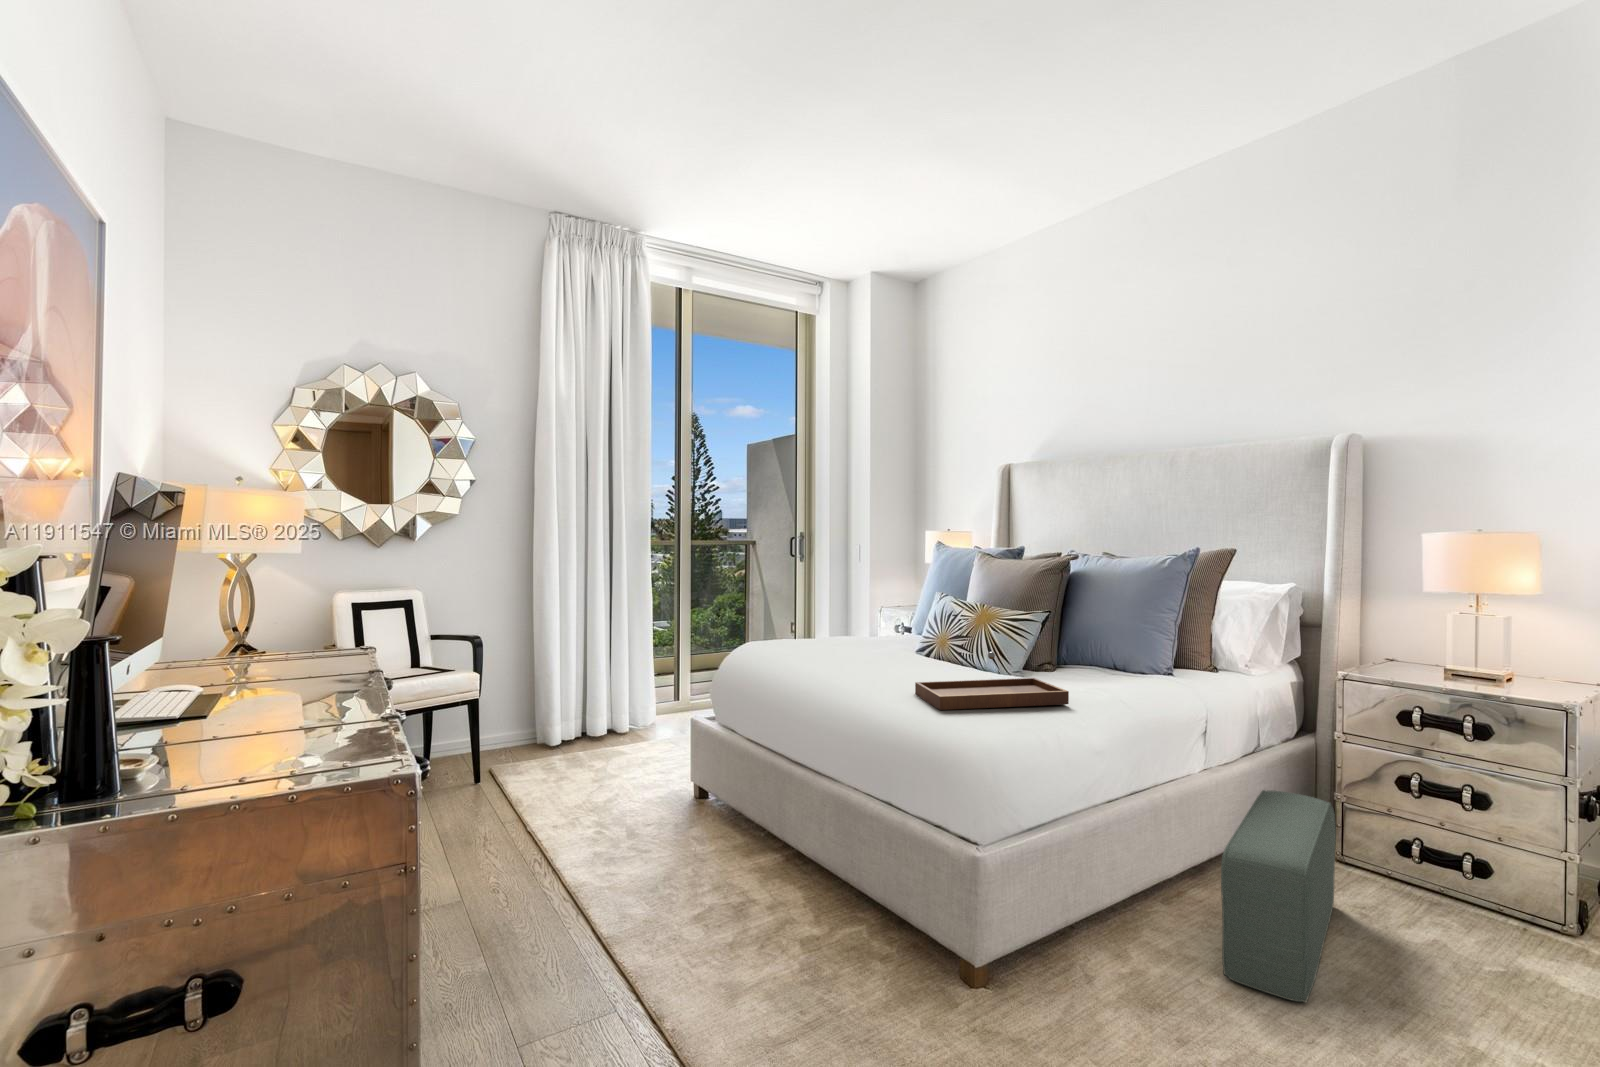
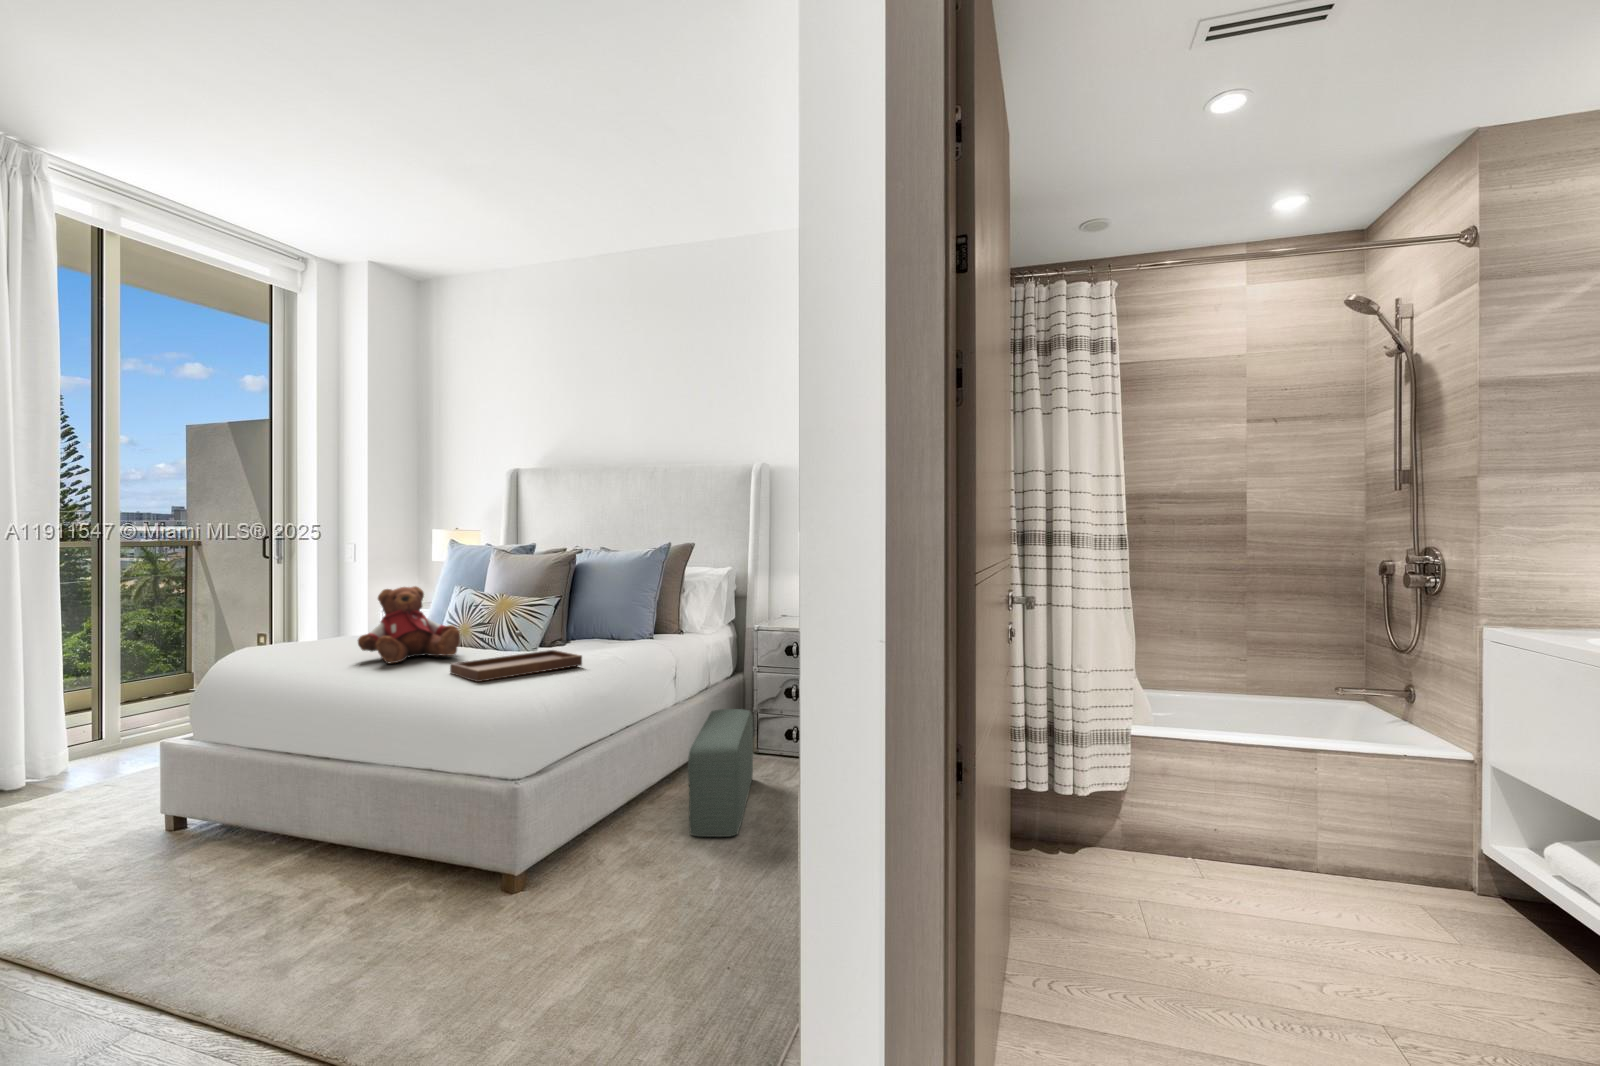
teddy bear: none [835,591,933,673] -> present [358,586,460,663]

